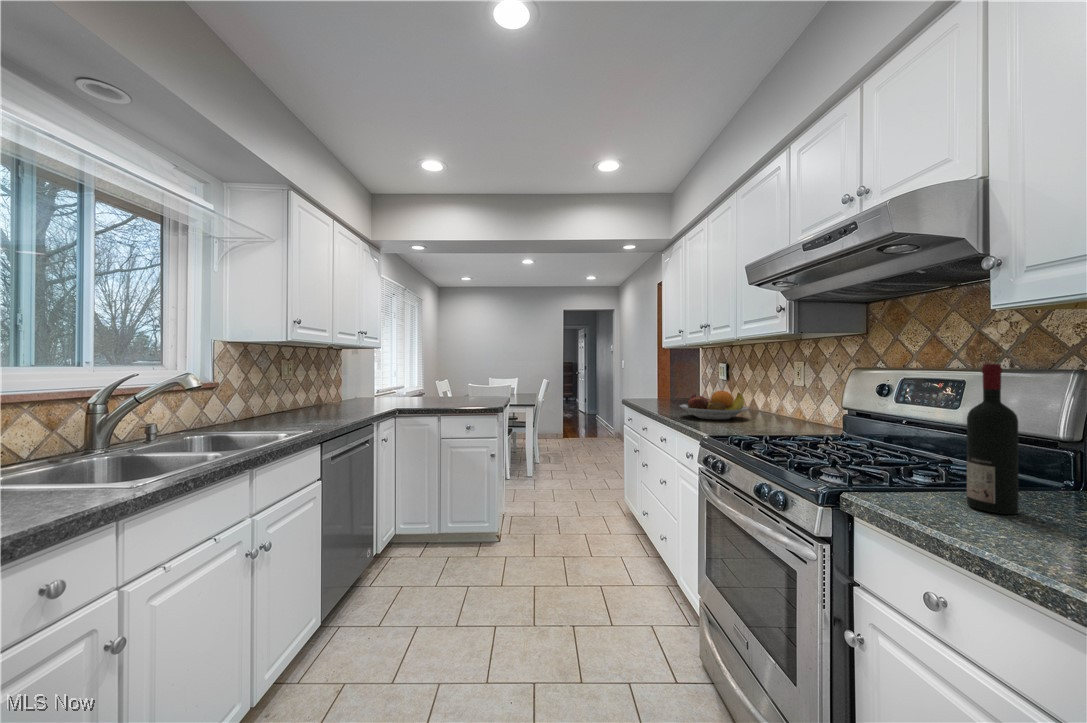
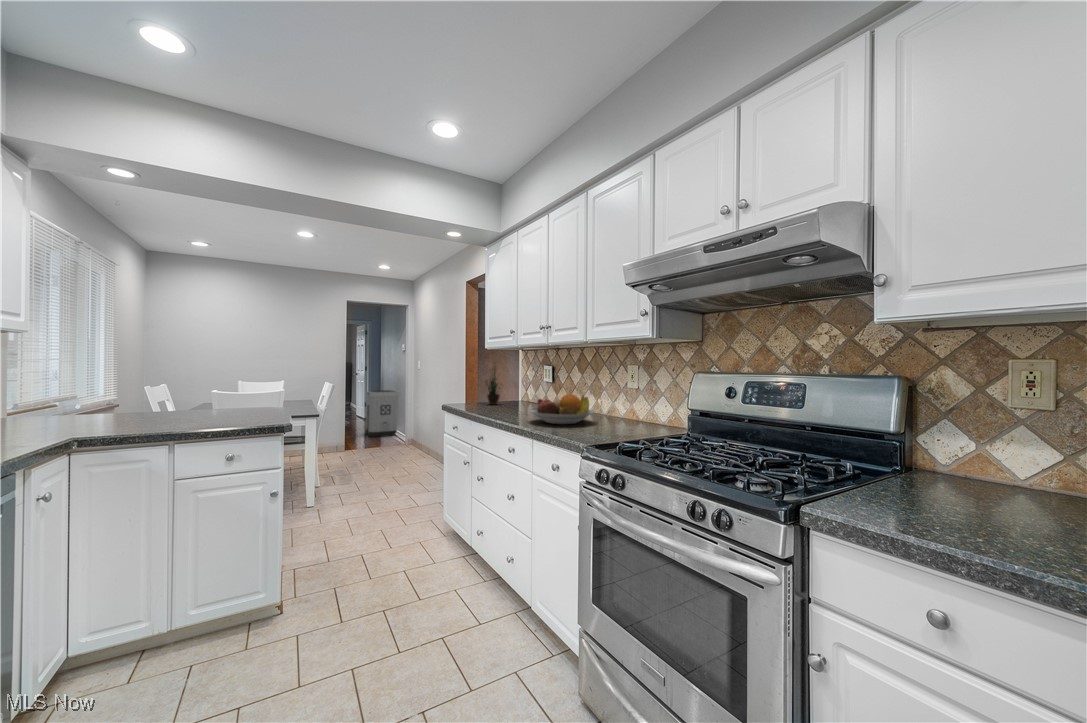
potted plant: none [655,357,680,401] -> present [486,370,500,405]
wine bottle: present [967,364,1019,514] -> none [893,372,938,510]
trash can: none [581,389,608,431] -> present [366,390,399,437]

